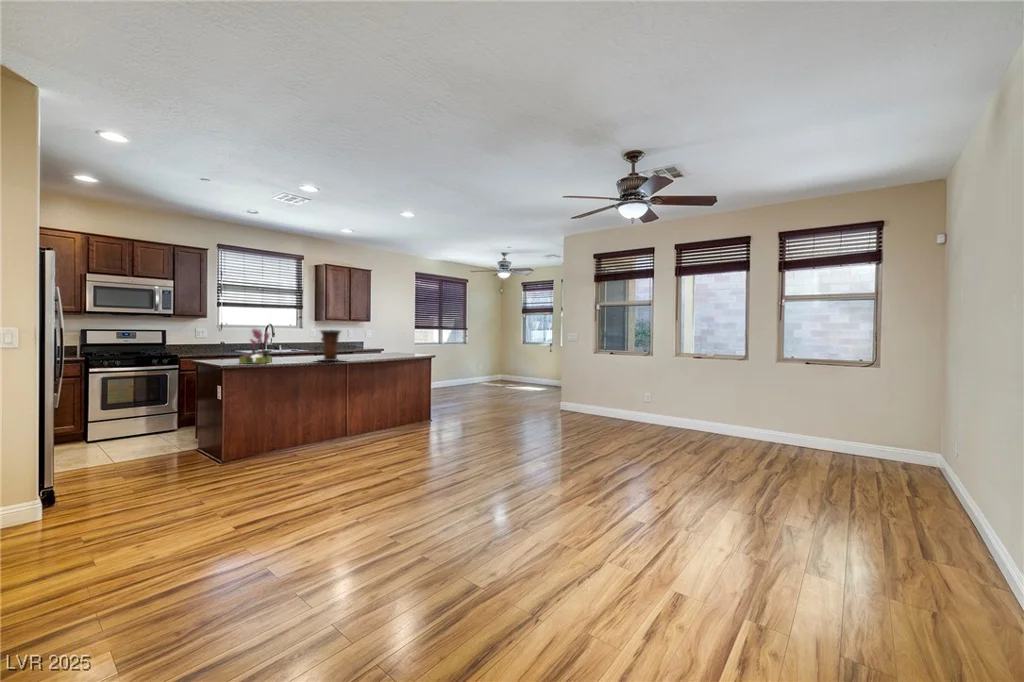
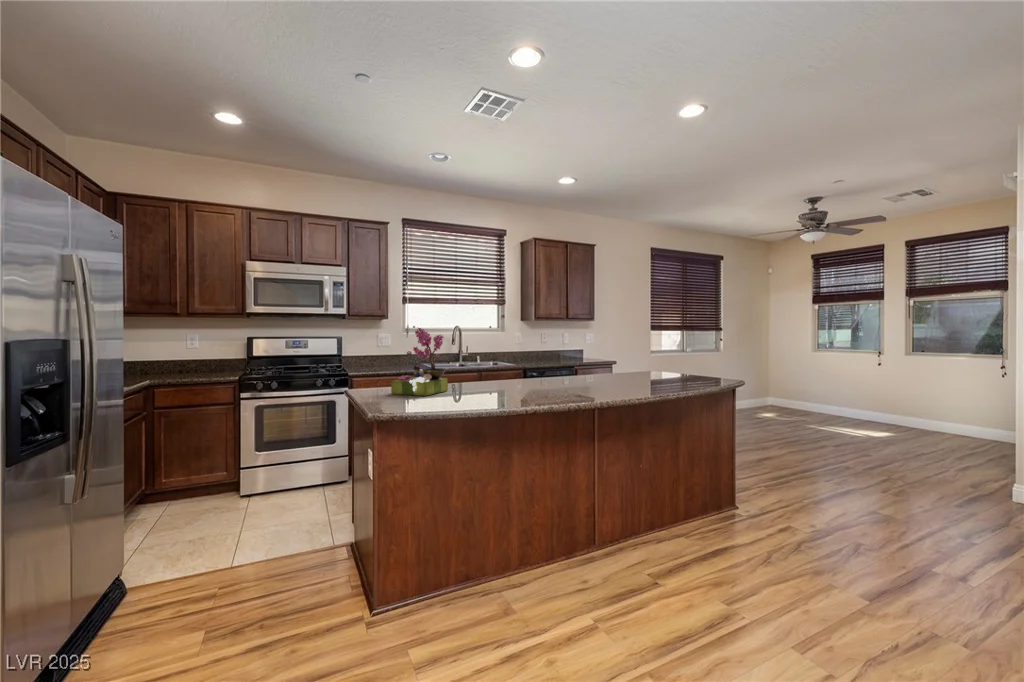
vase: present [321,330,340,361] -> none [516,327,588,389]

